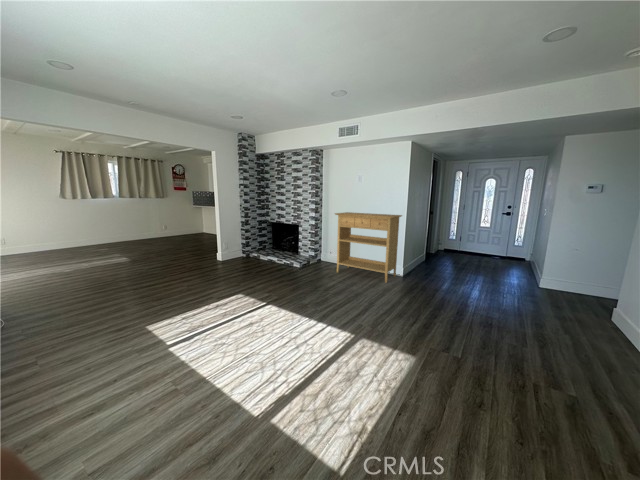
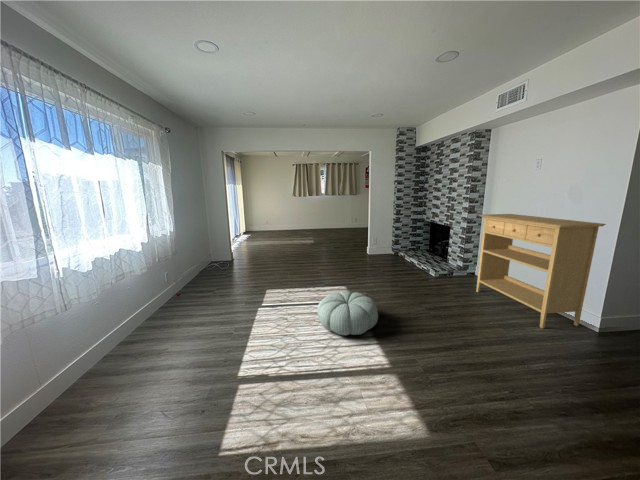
pouf: none [257,292,318,334] -> present [317,291,378,335]

